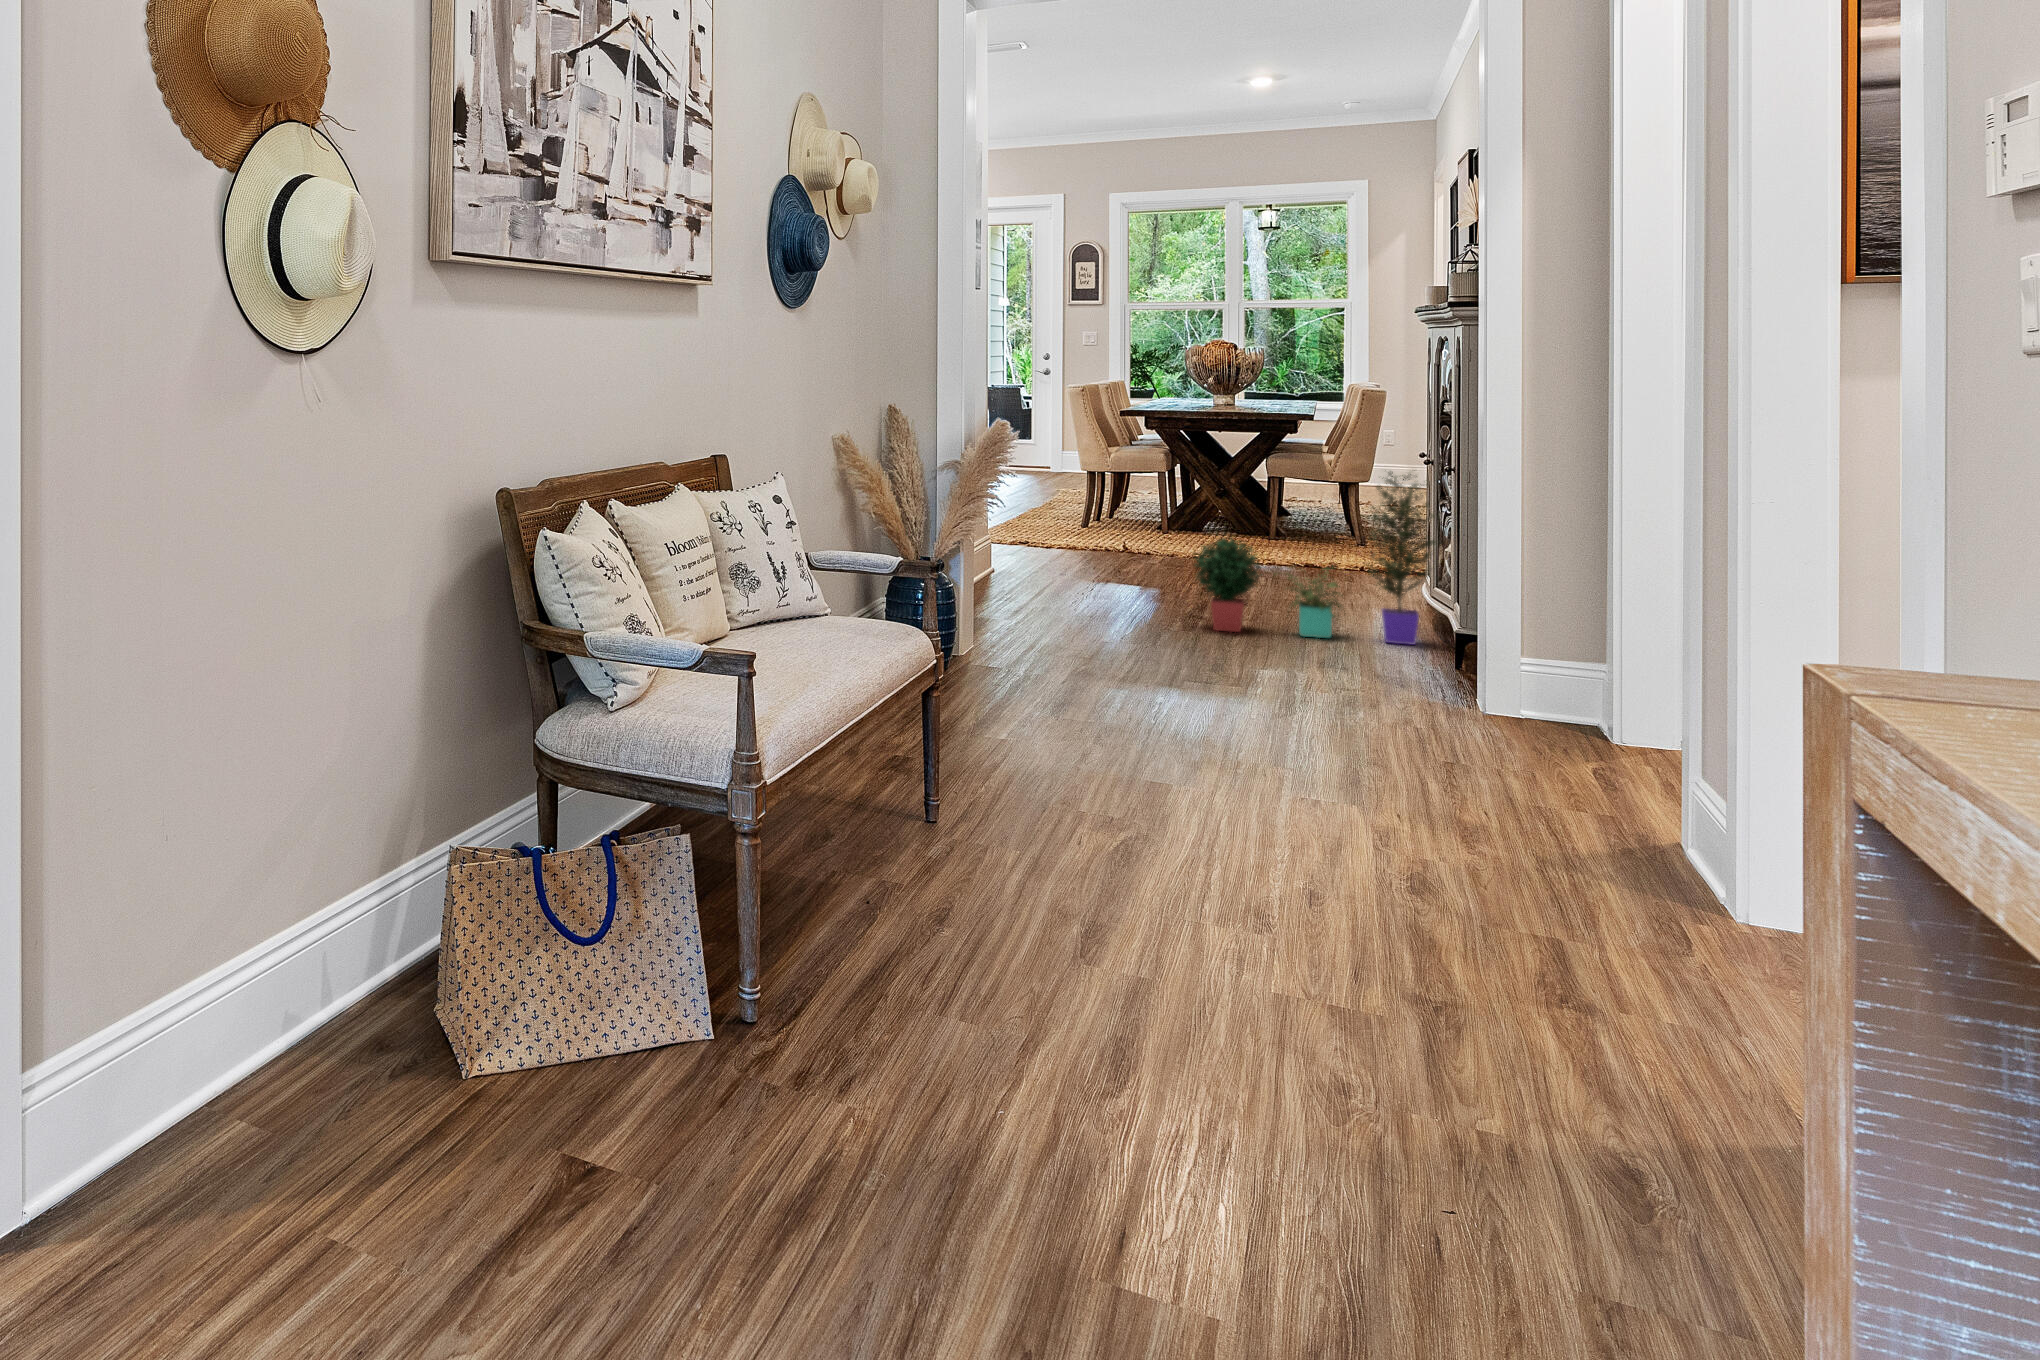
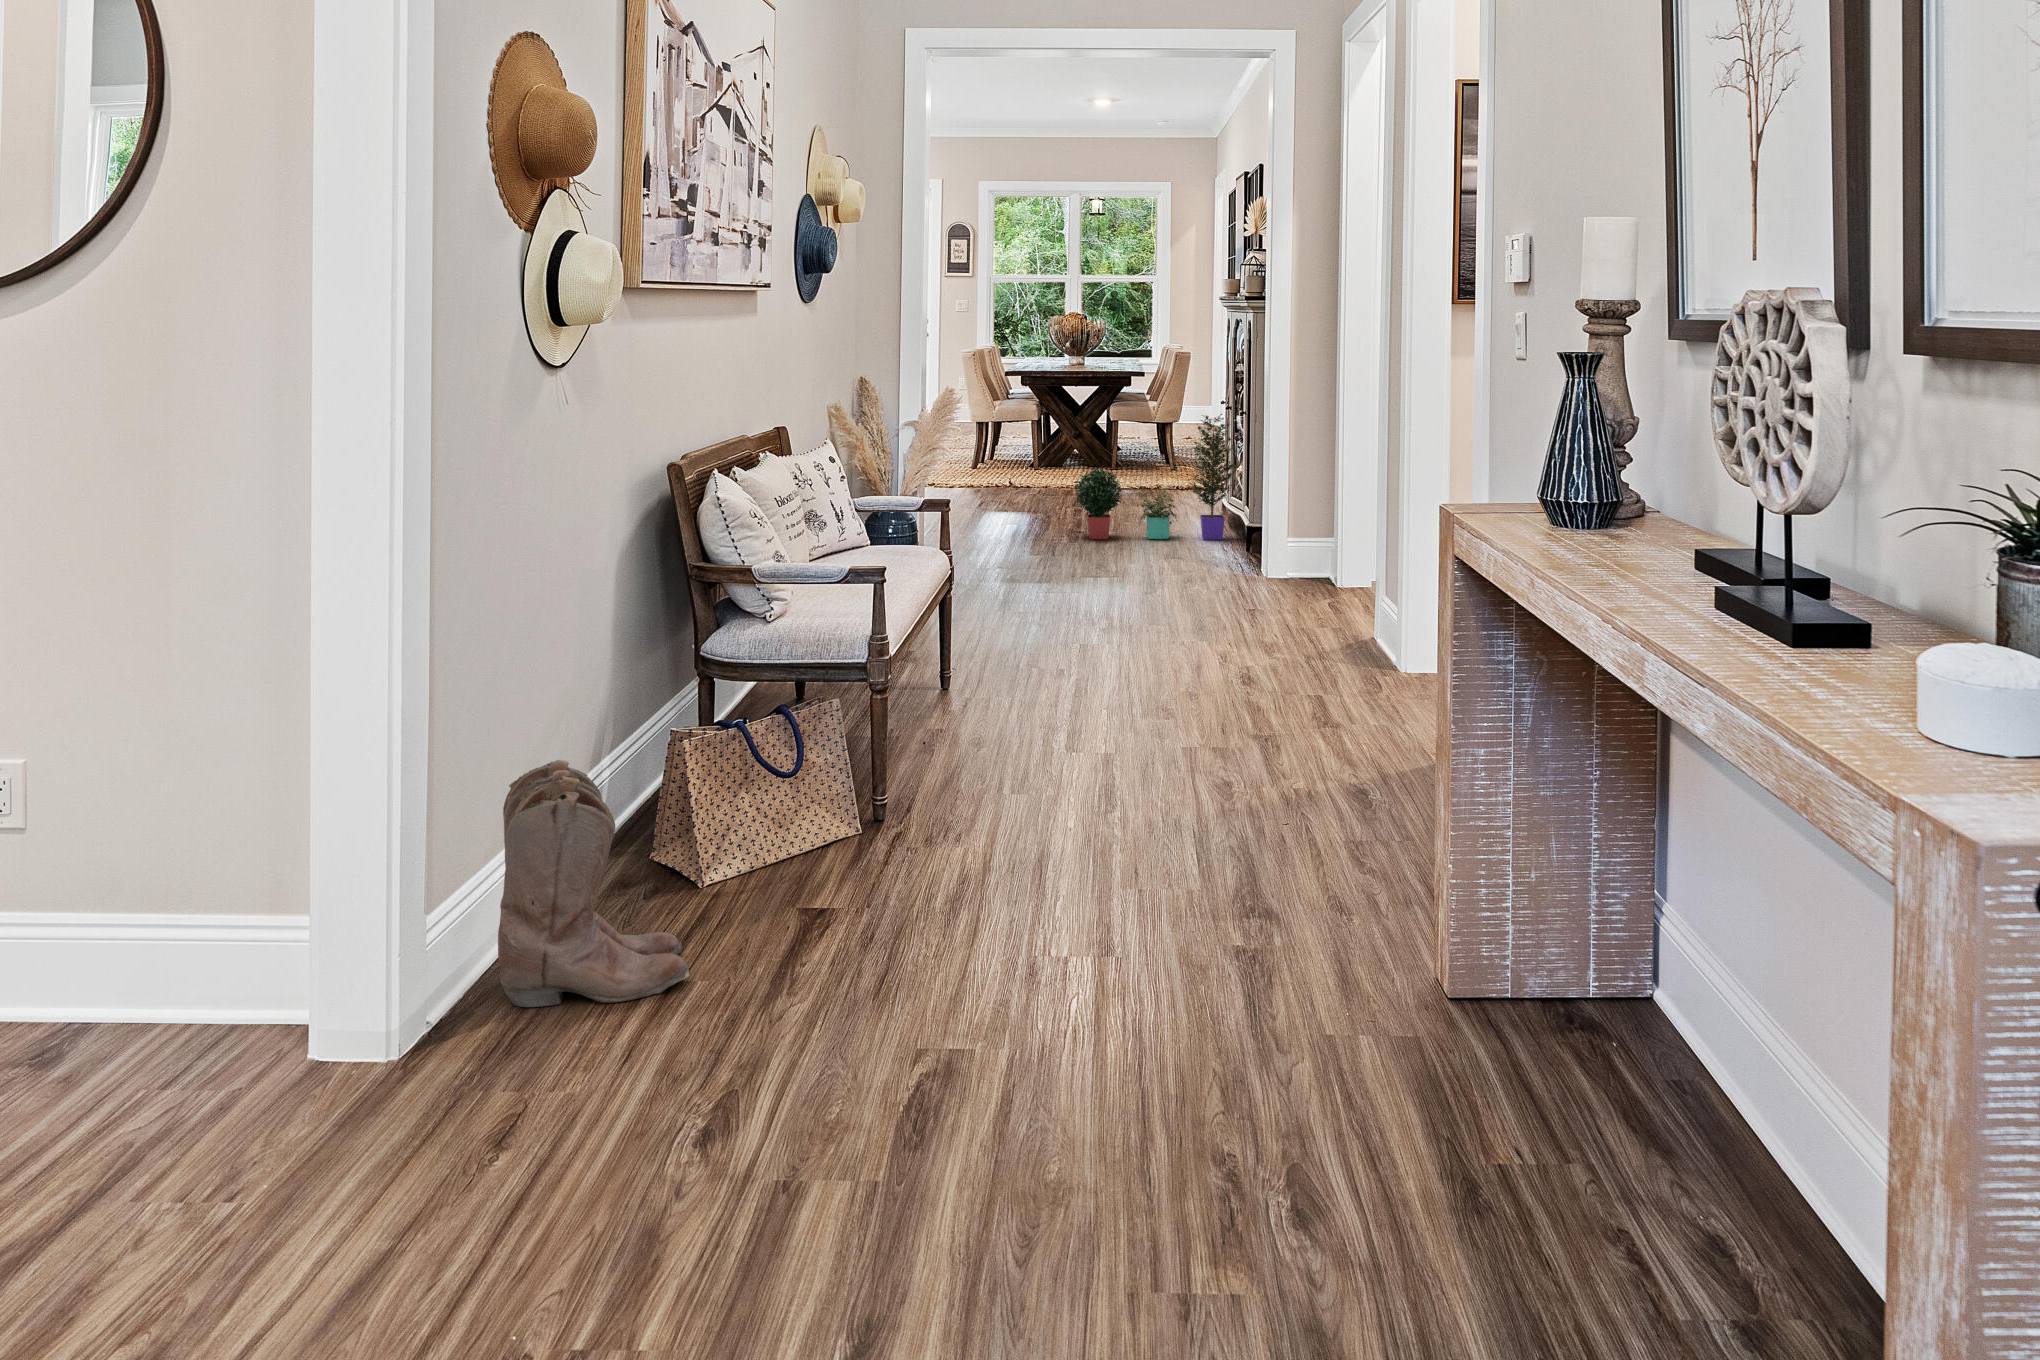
boots: none [108,887,375,1264] -> present [498,760,689,1007]

